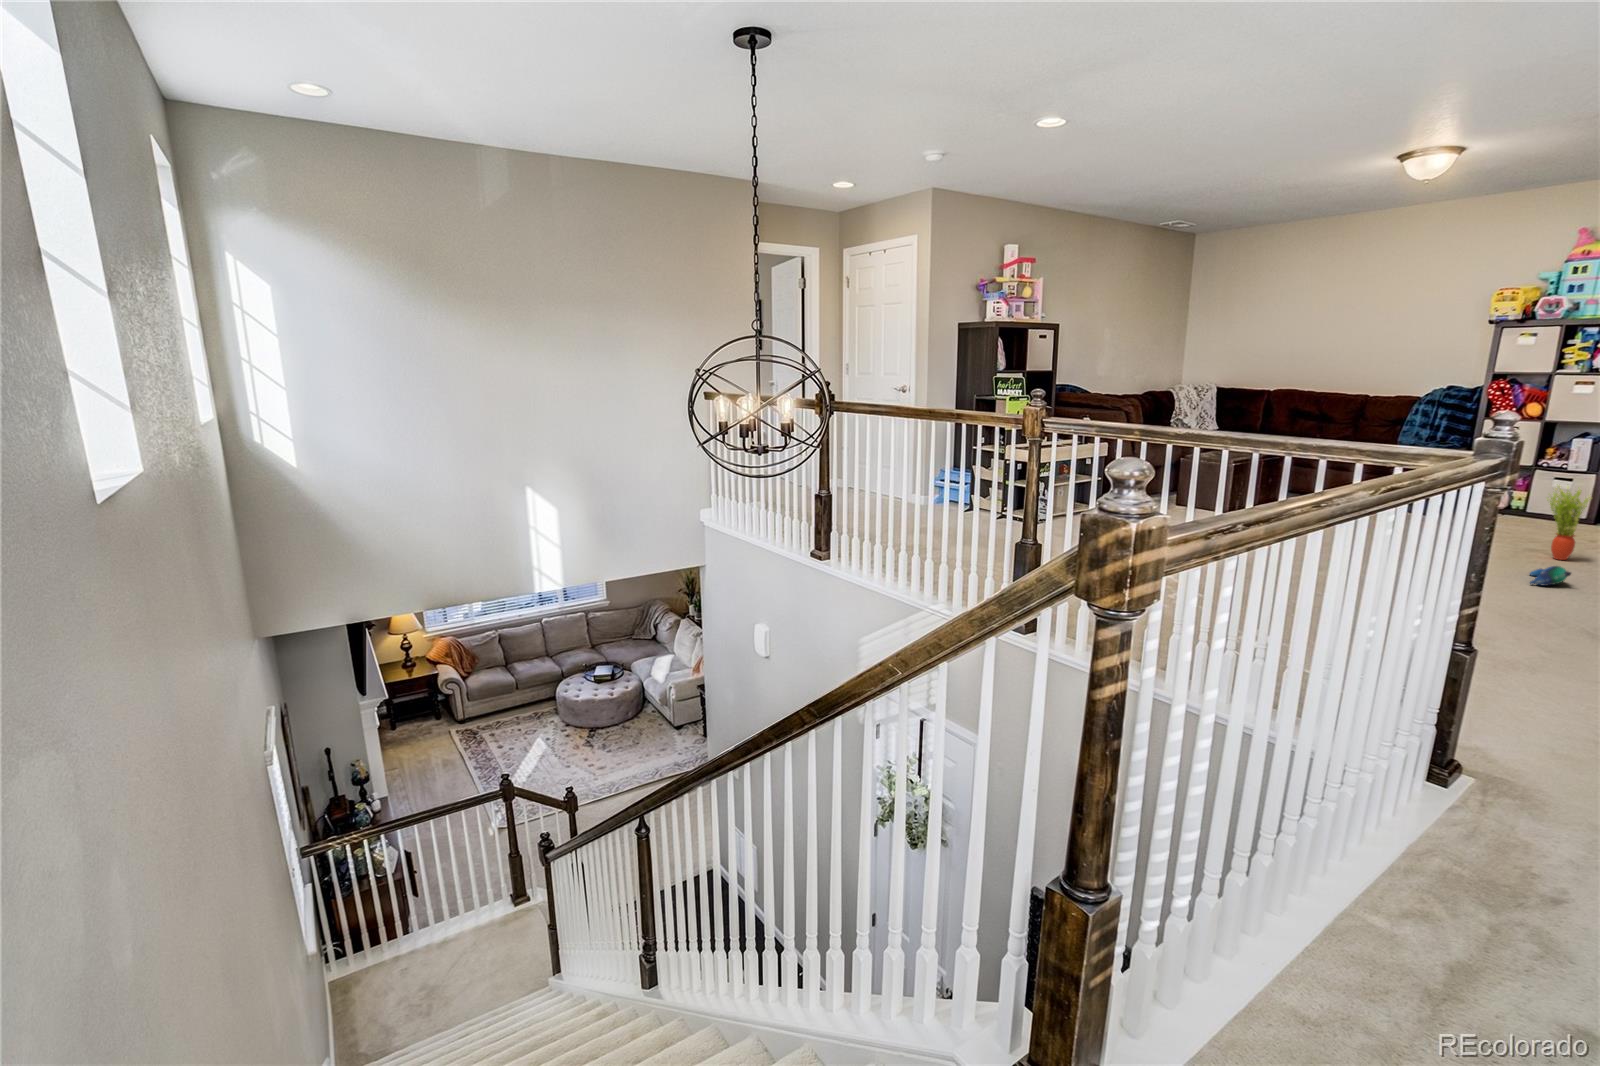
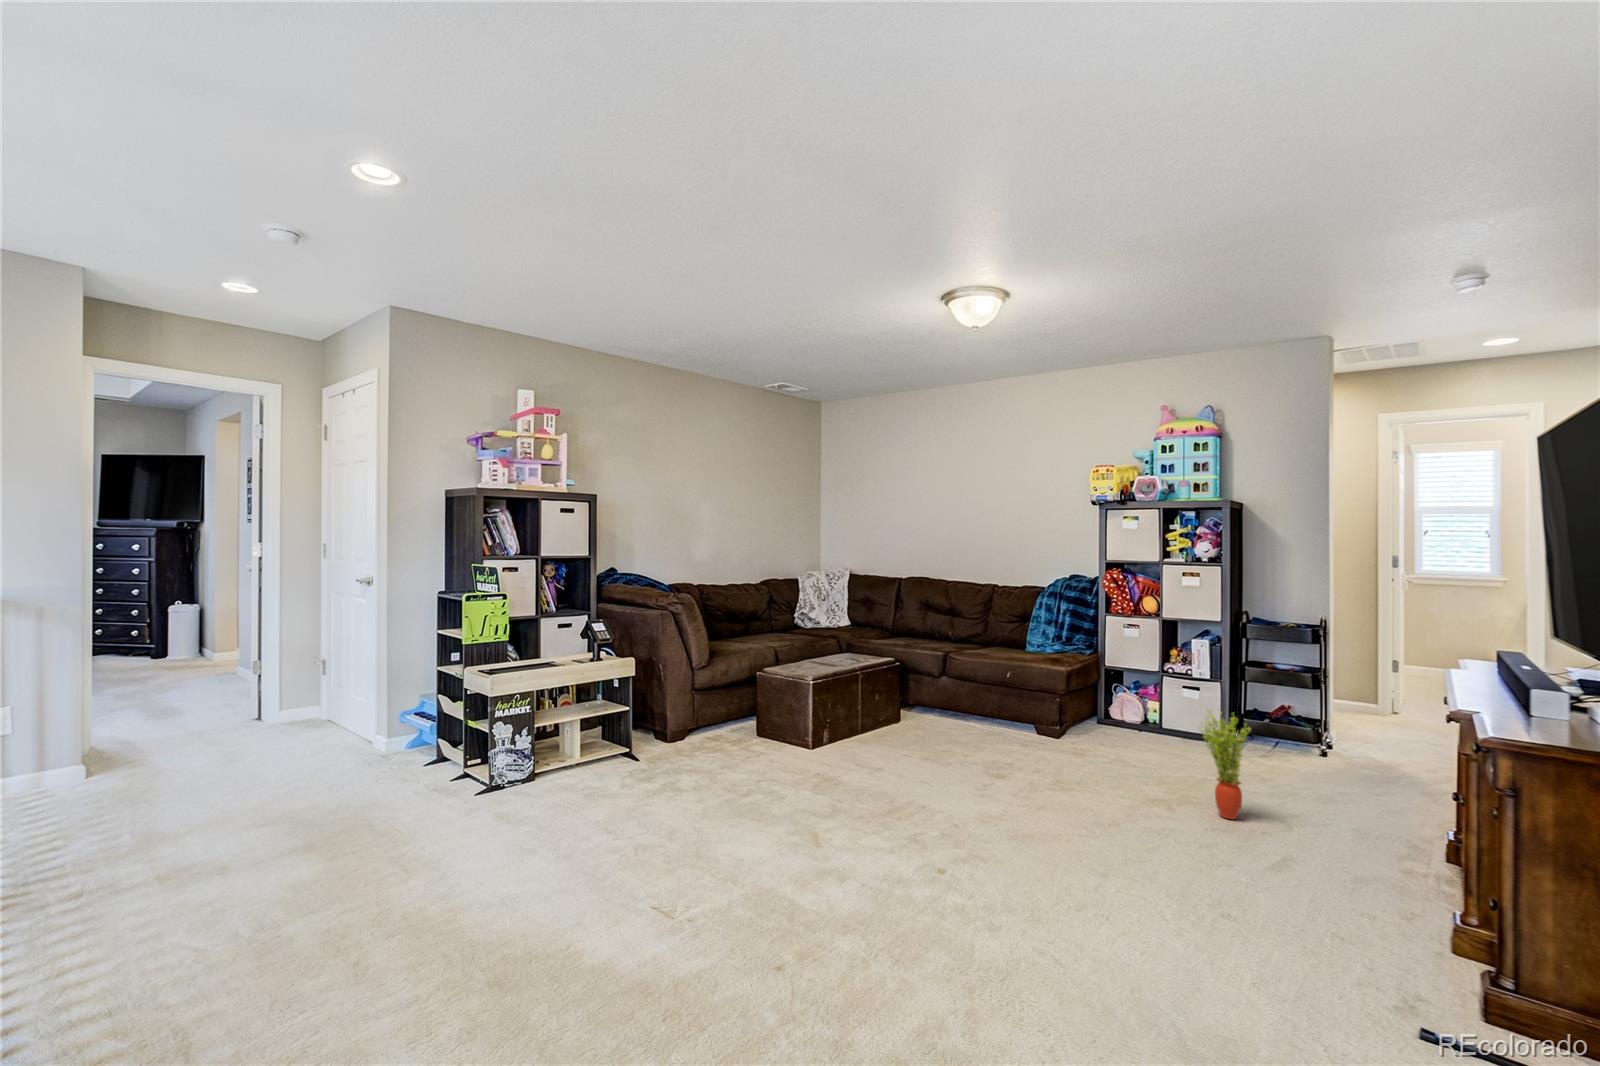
plush toy: present [1530,566,1571,586] -> none [1210,853,1271,897]

